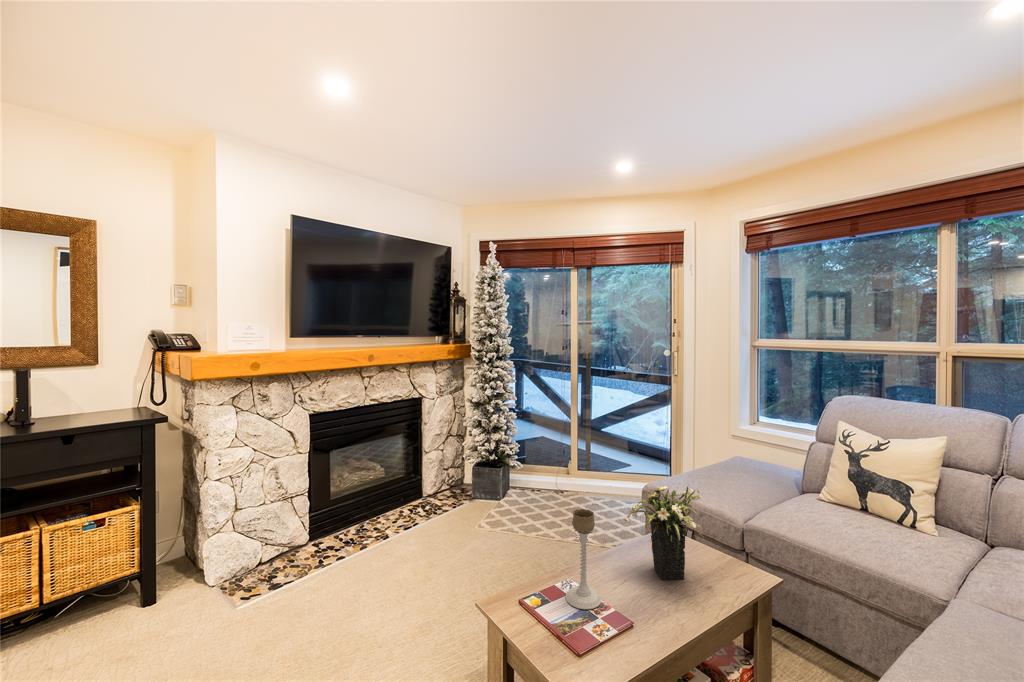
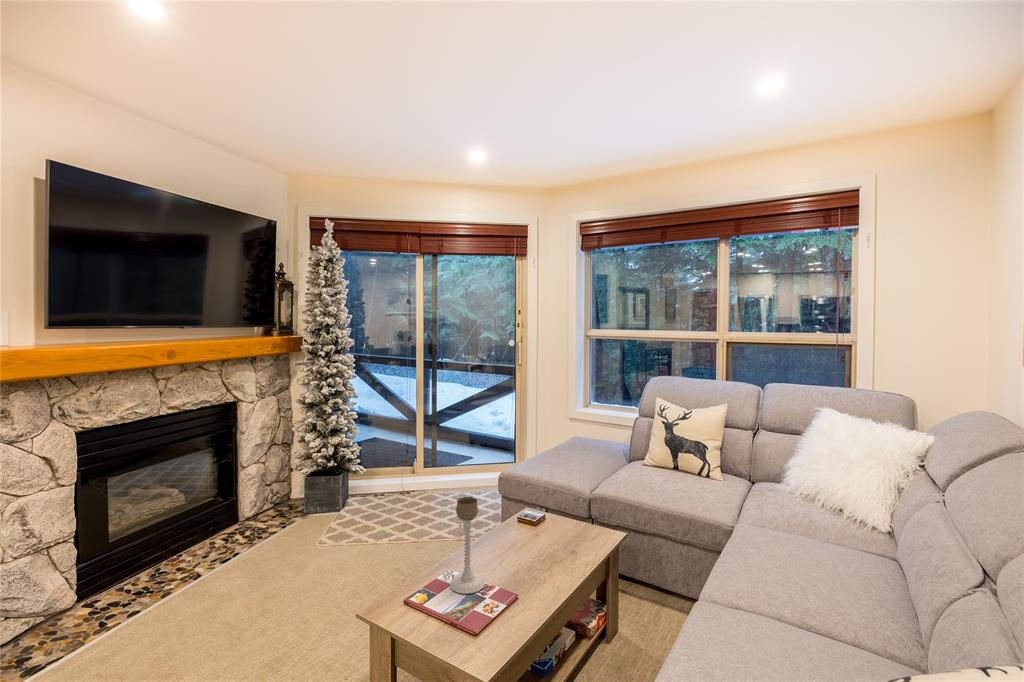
flower arrangement: present [624,486,704,580] -> none [500,464,571,553]

